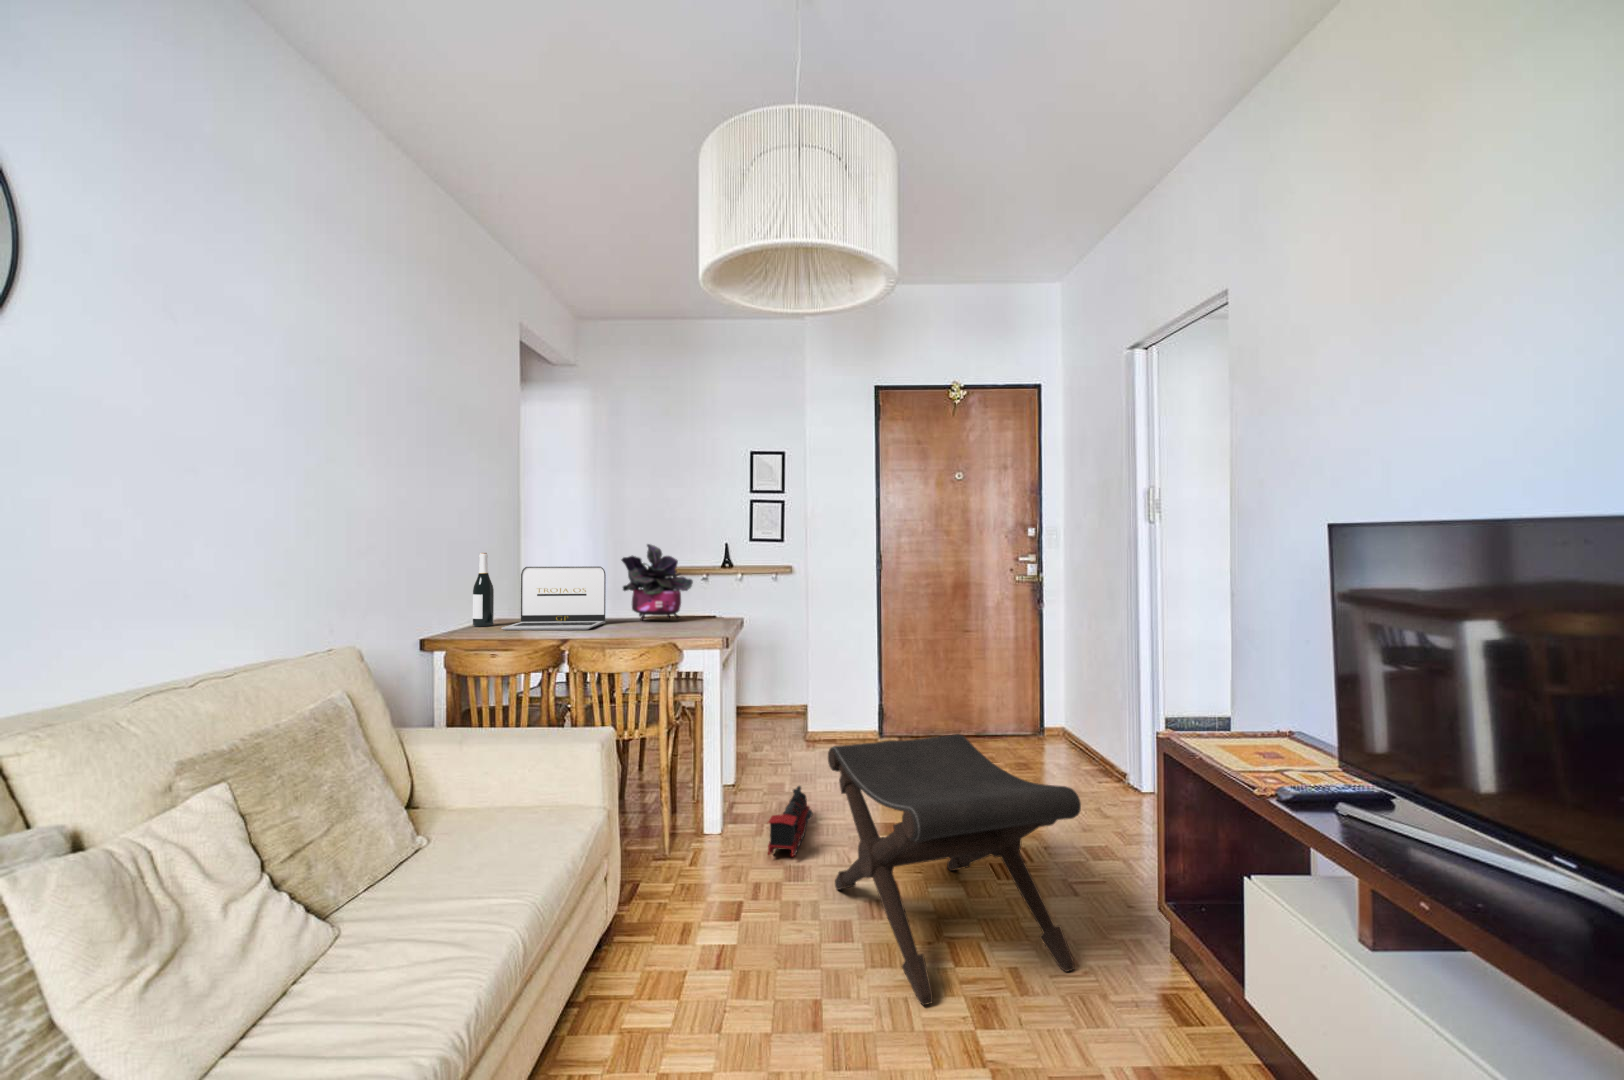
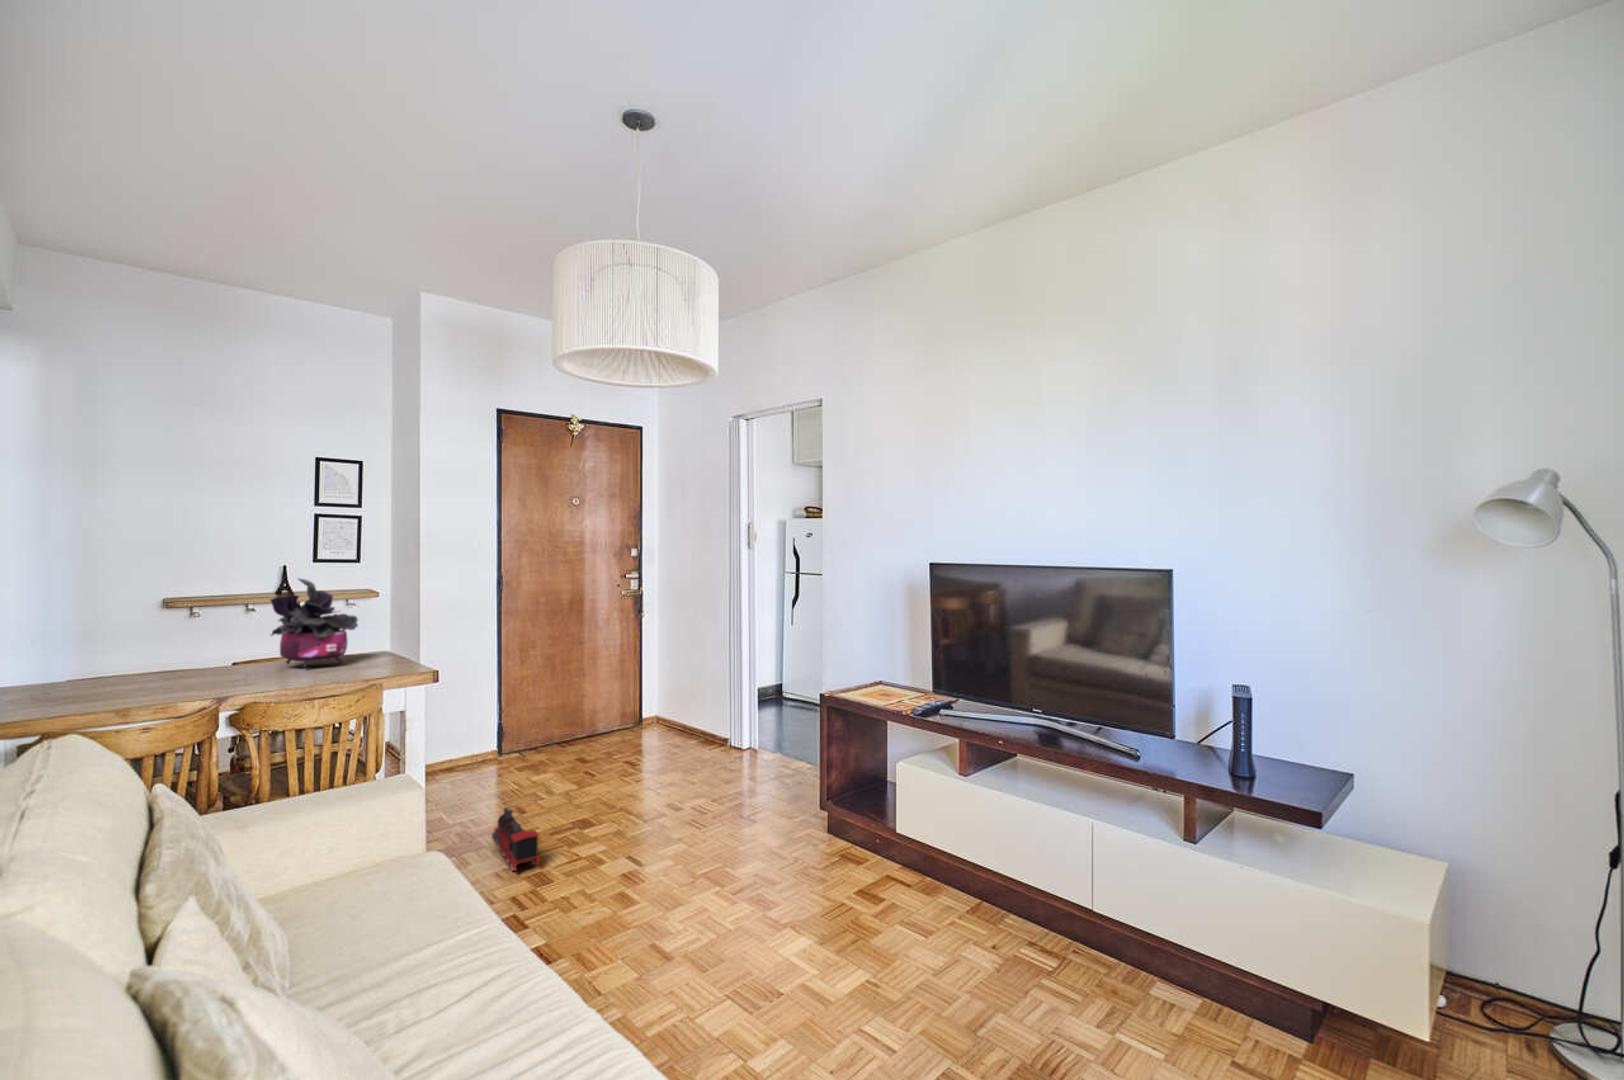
wine bottle: present [473,553,494,627] -> none [58,601,95,703]
laptop: present [501,566,606,630] -> none [131,609,281,701]
footstool: present [828,734,1081,1005] -> none [590,727,793,910]

